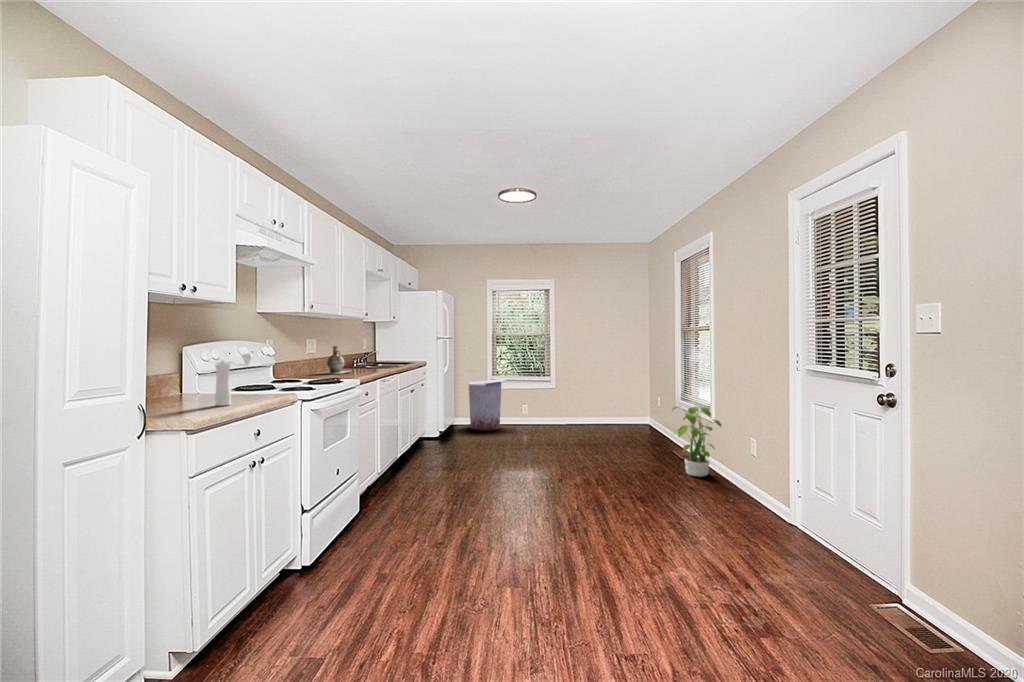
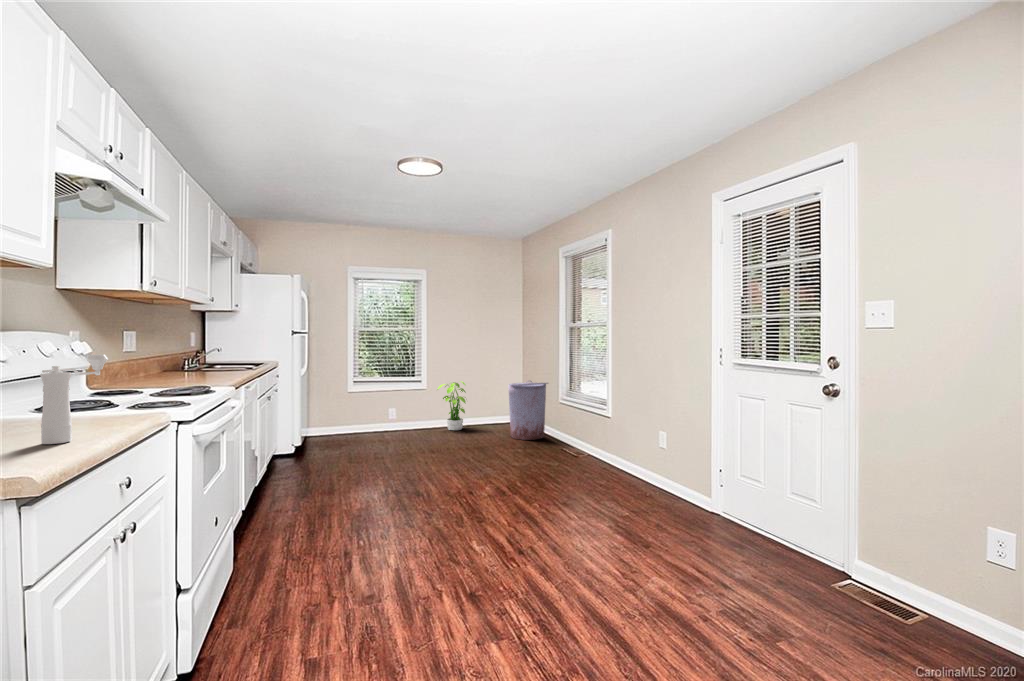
ceramic jug: present [319,346,349,374] -> none [137,343,199,382]
trash can: present [469,379,507,430] -> present [508,381,548,440]
potted plant: present [671,406,721,477] -> present [437,381,466,430]

